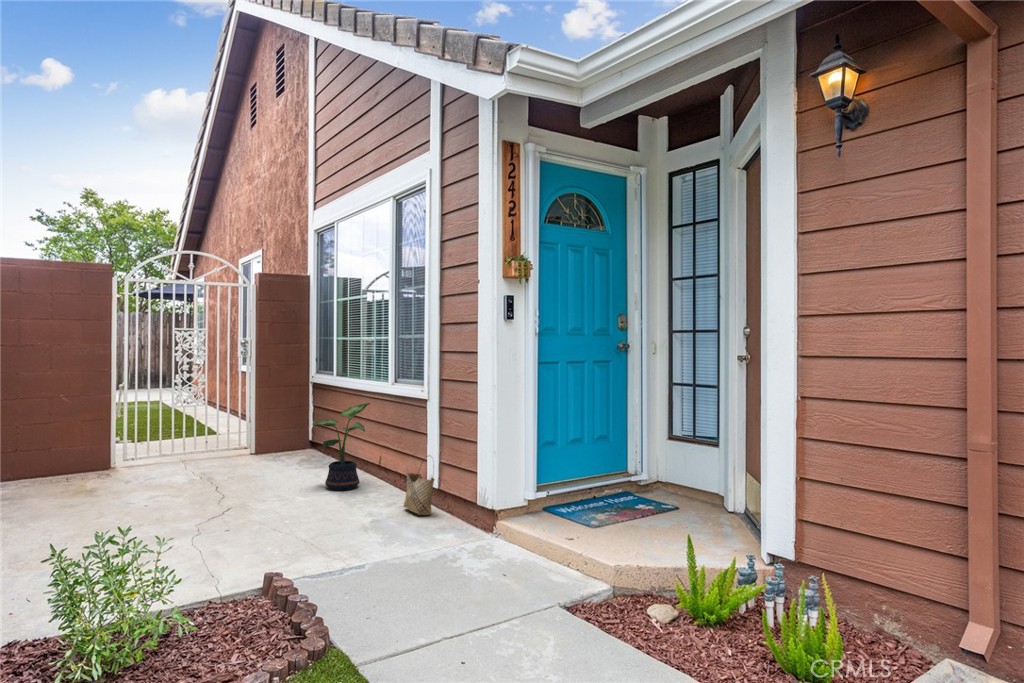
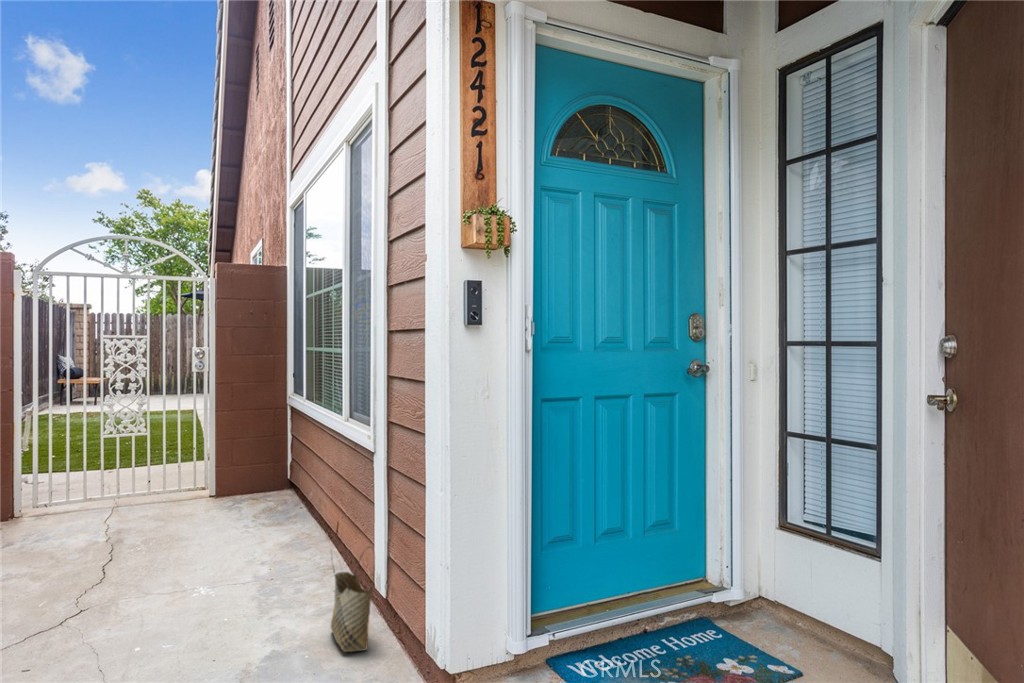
potted plant: present [312,403,370,490] -> none [227,444,322,579]

